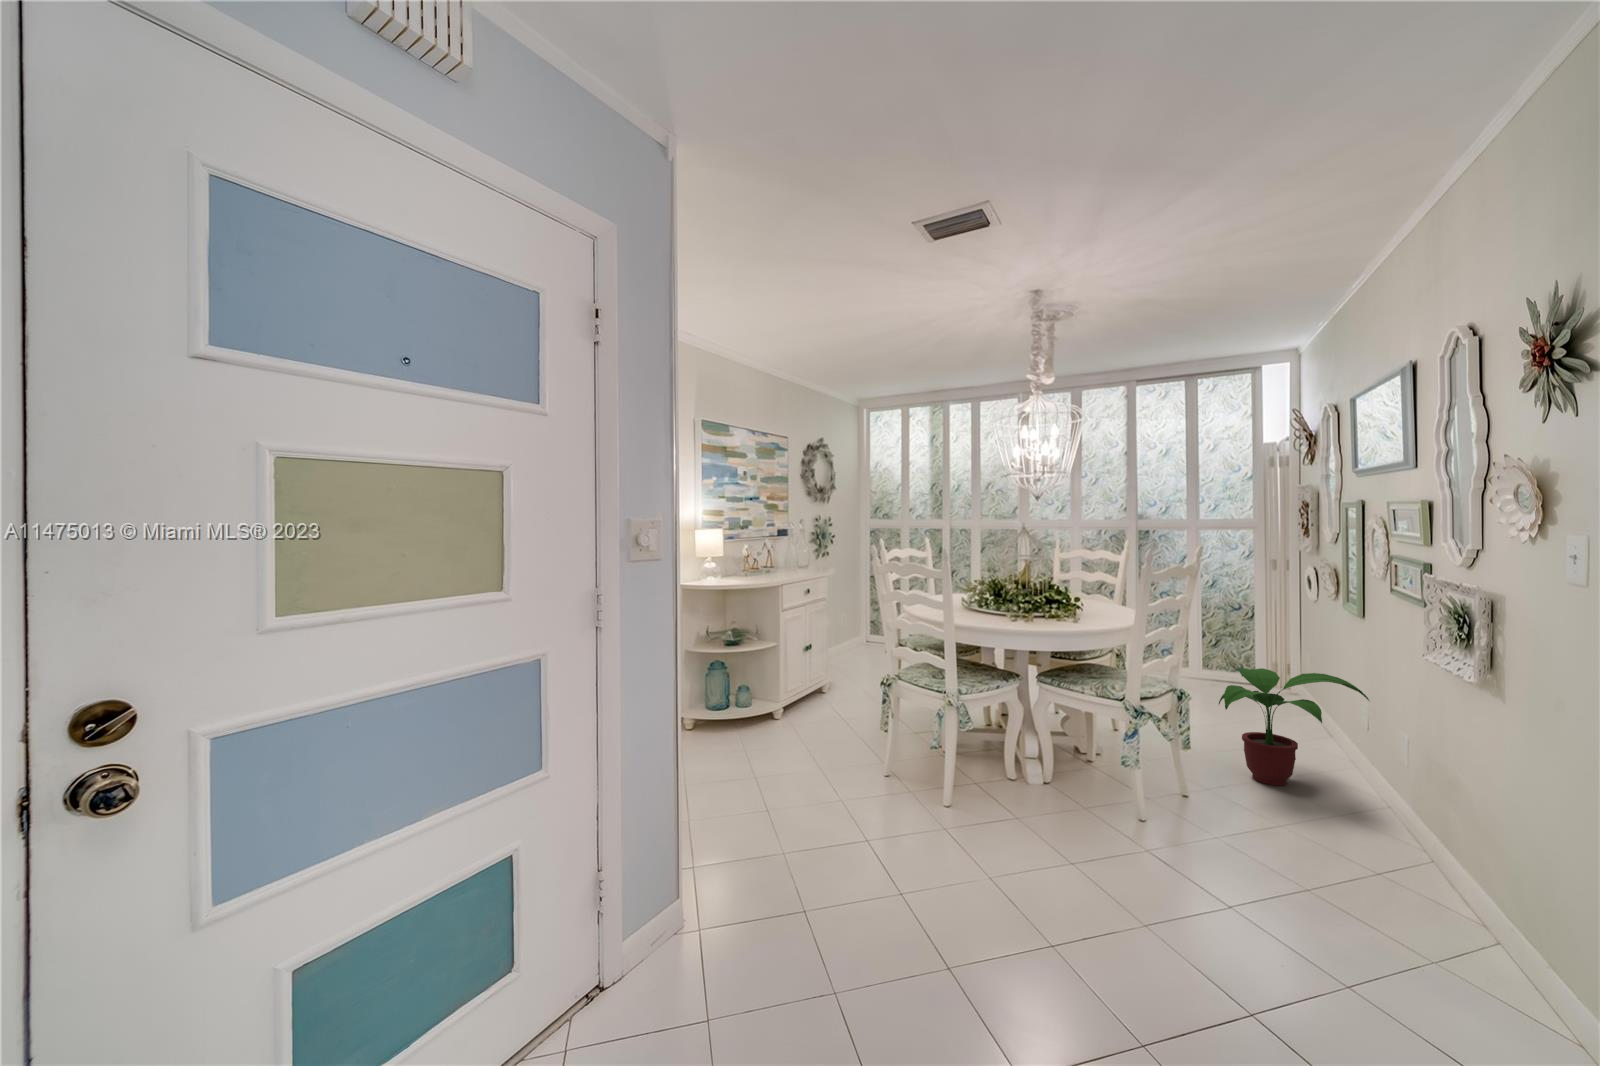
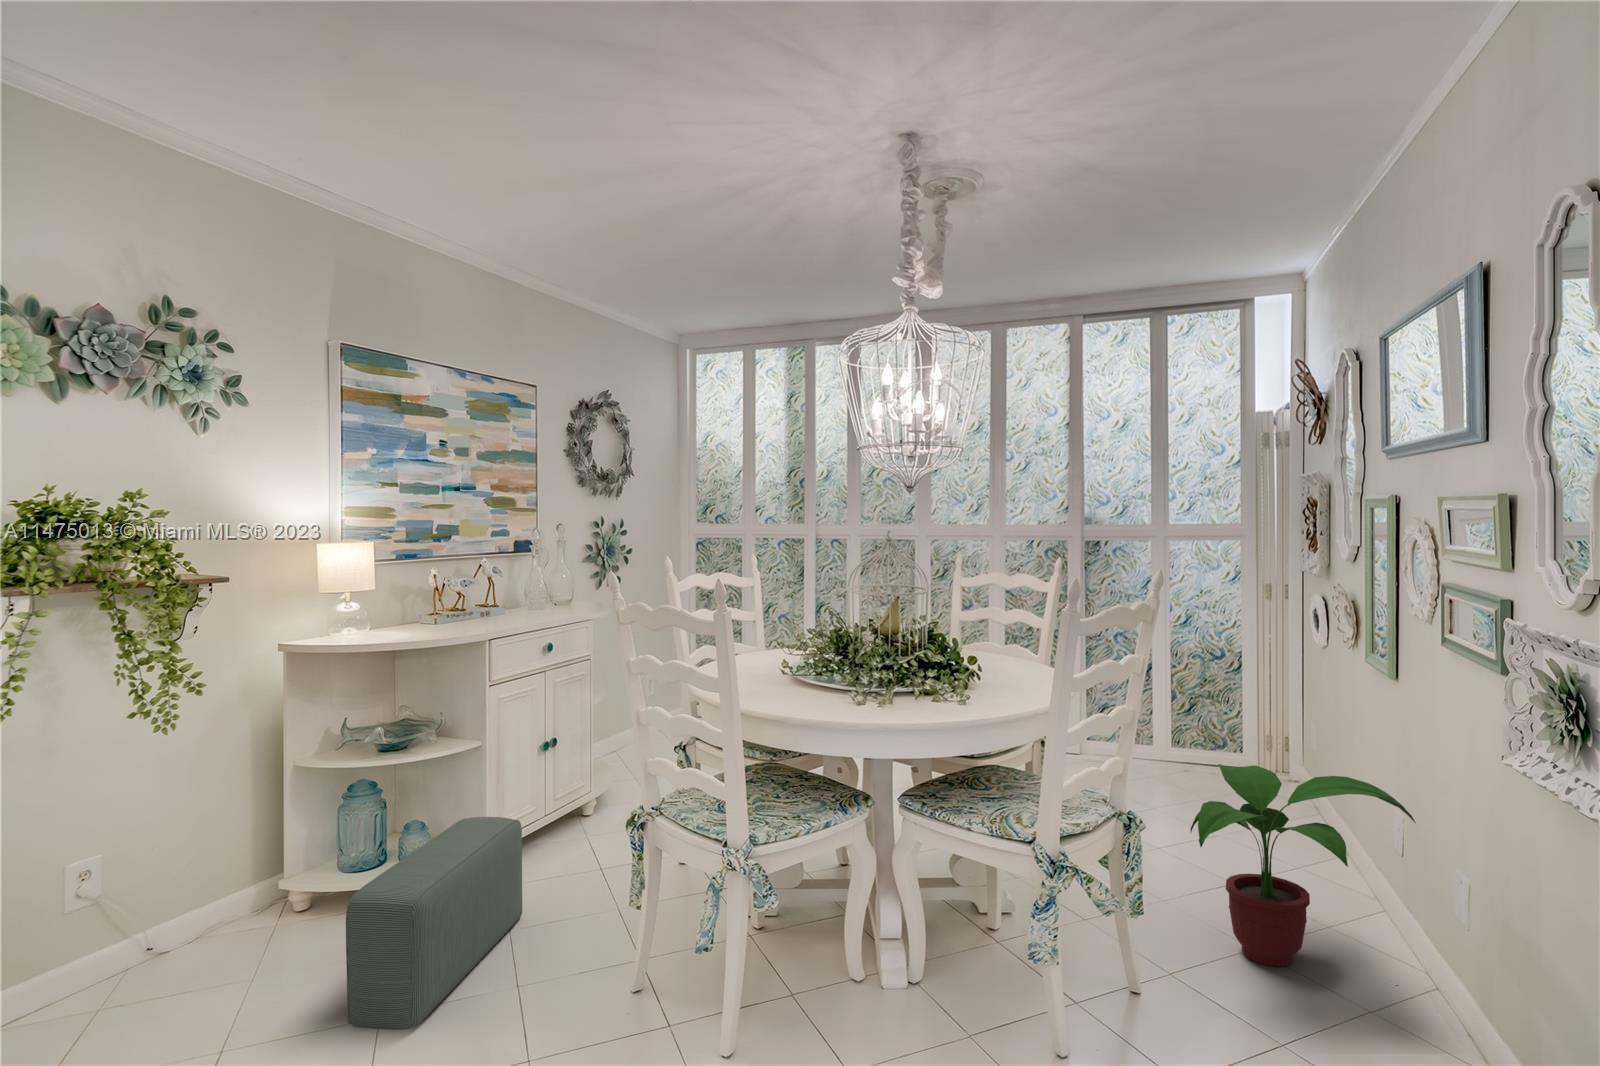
pouf: none [744,682,811,782] -> present [346,817,522,1030]

